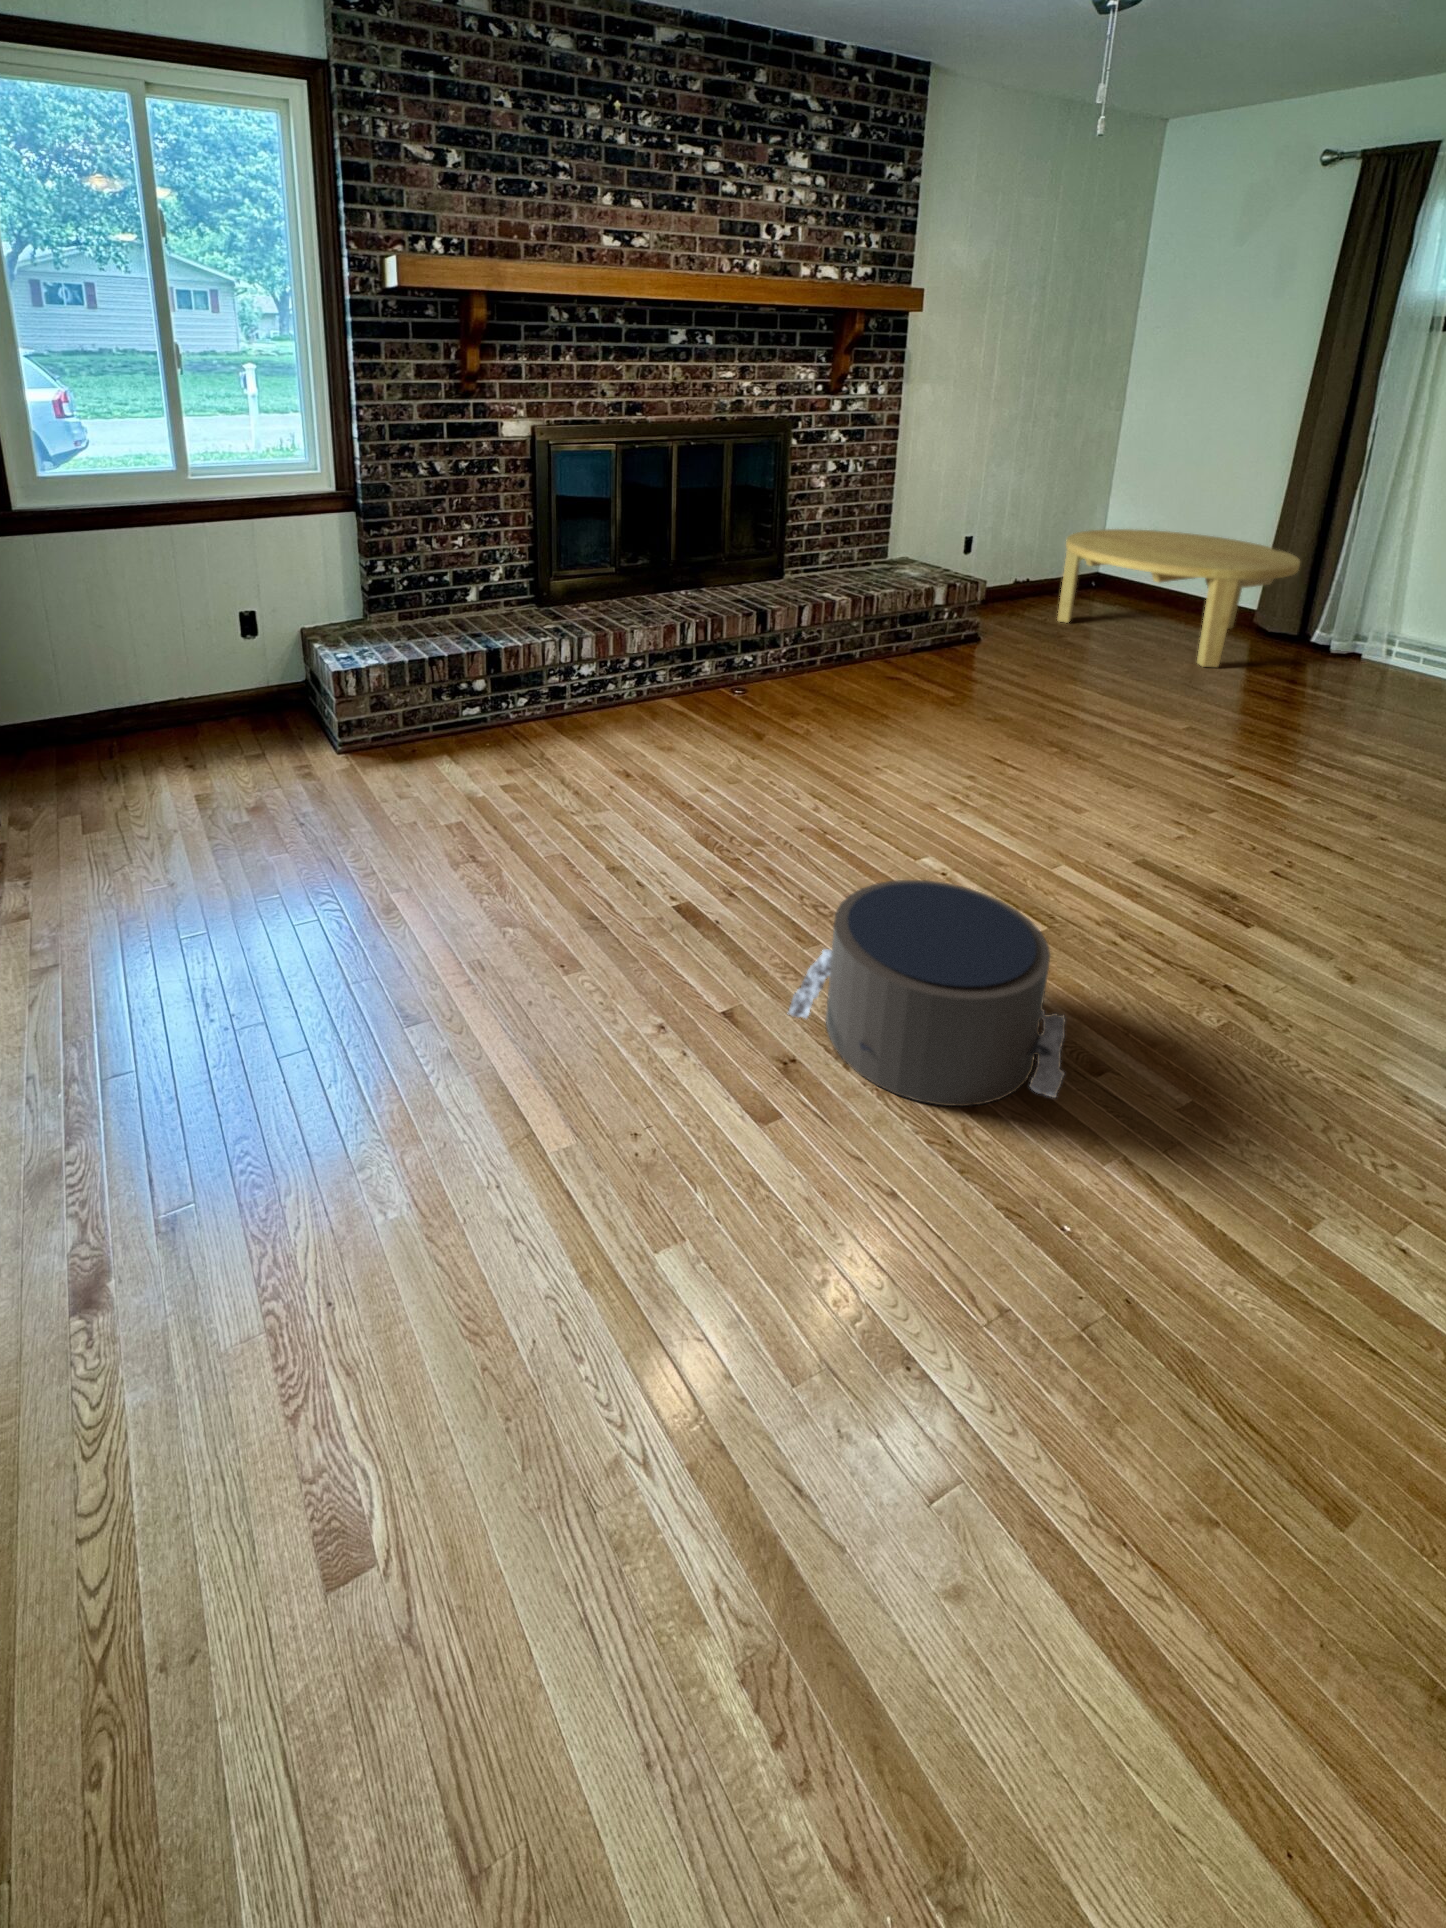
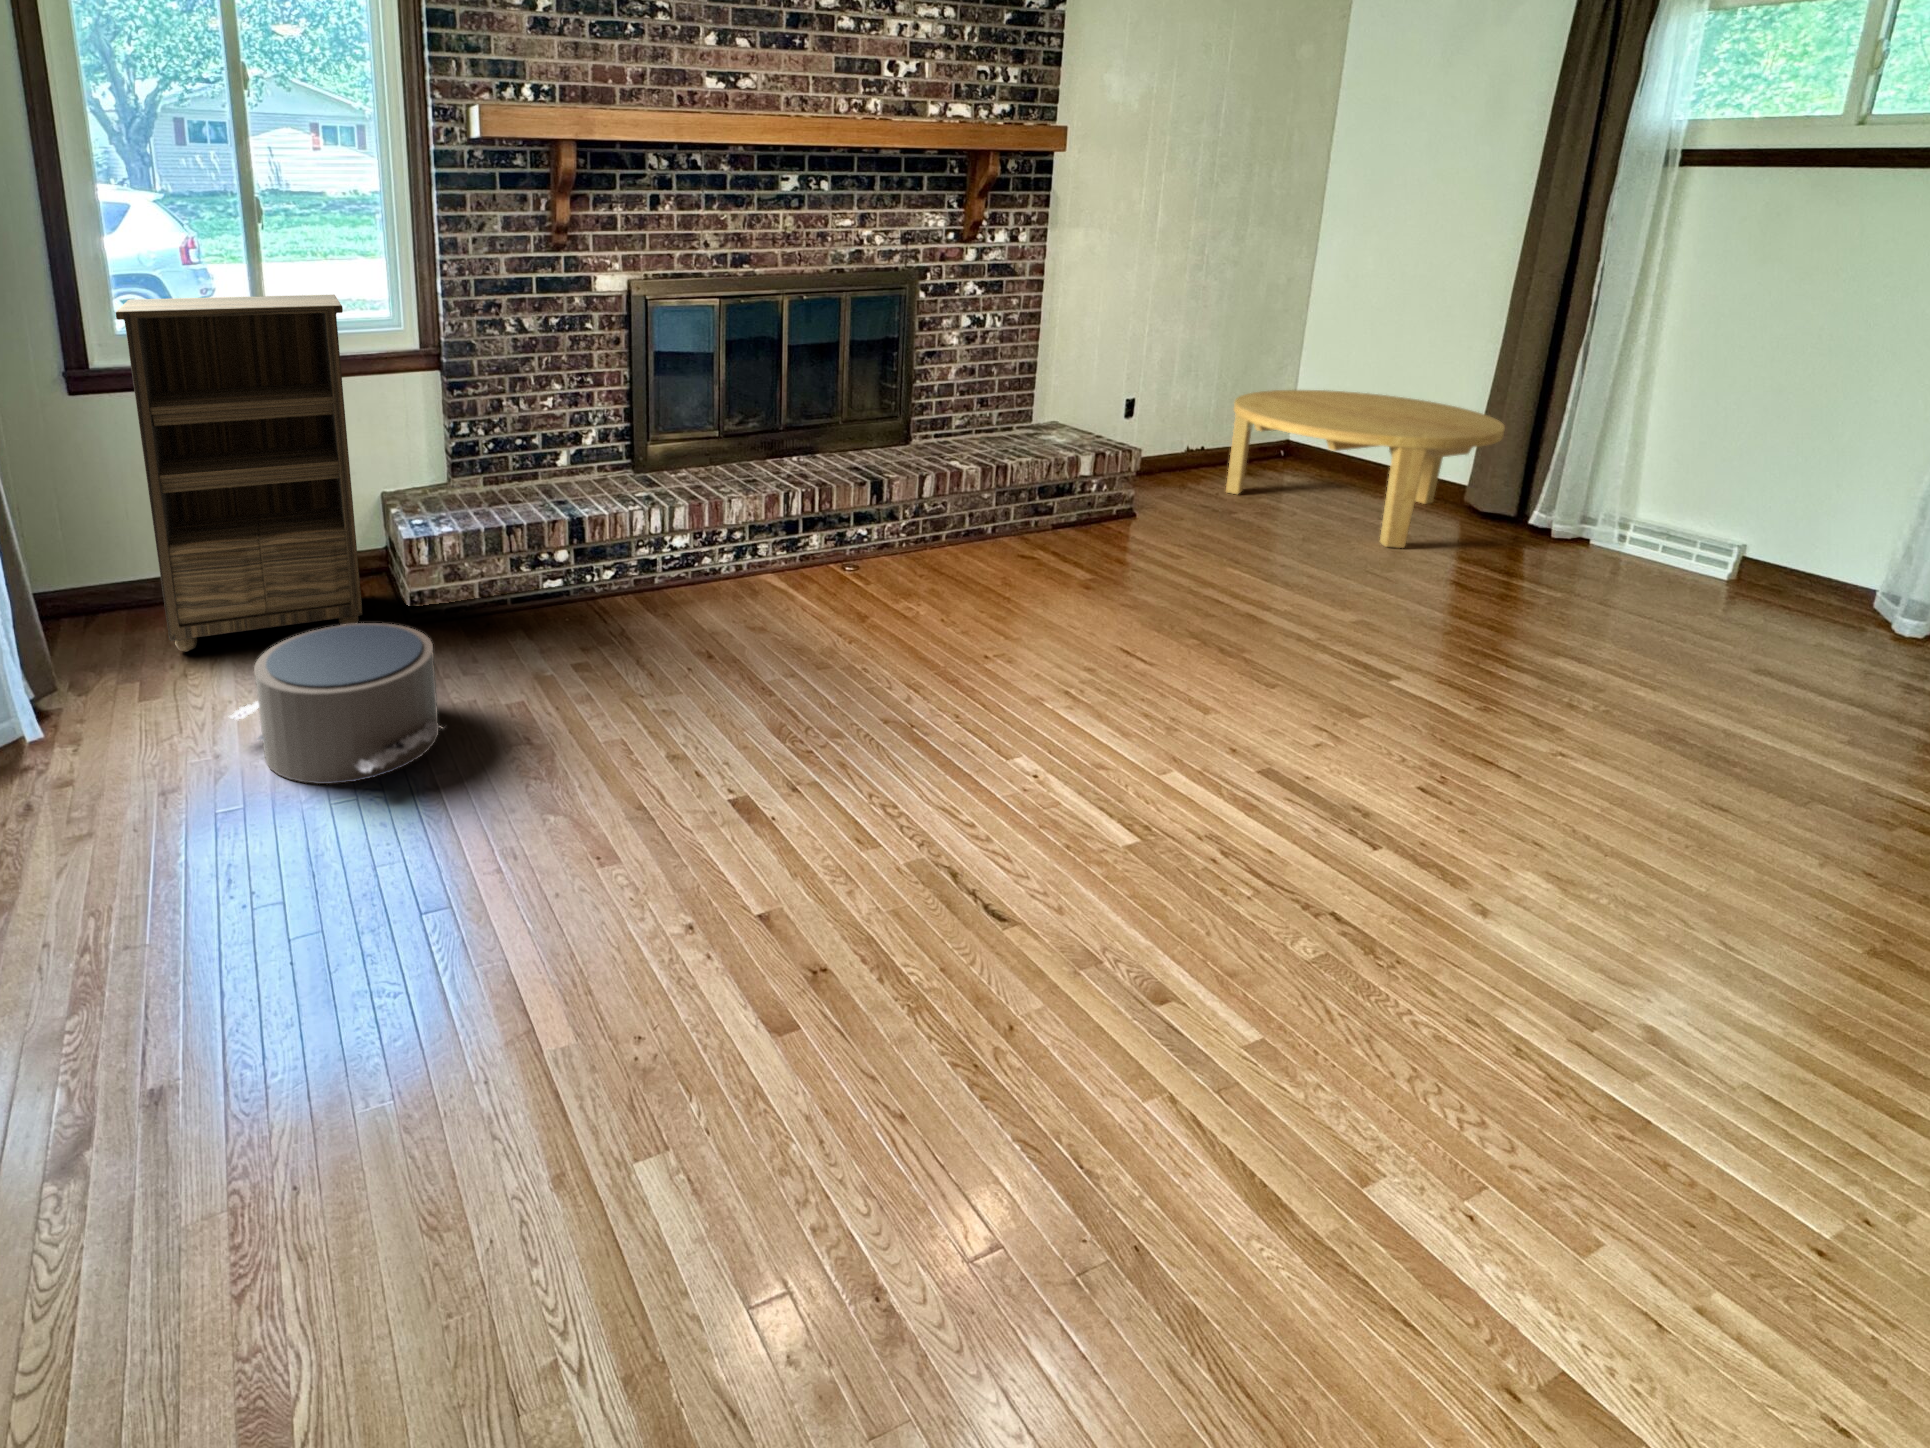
bookshelf: none [45,438,291,787] -> present [116,295,363,652]
pouf: present [788,880,1065,1106] -> present [230,623,443,784]

